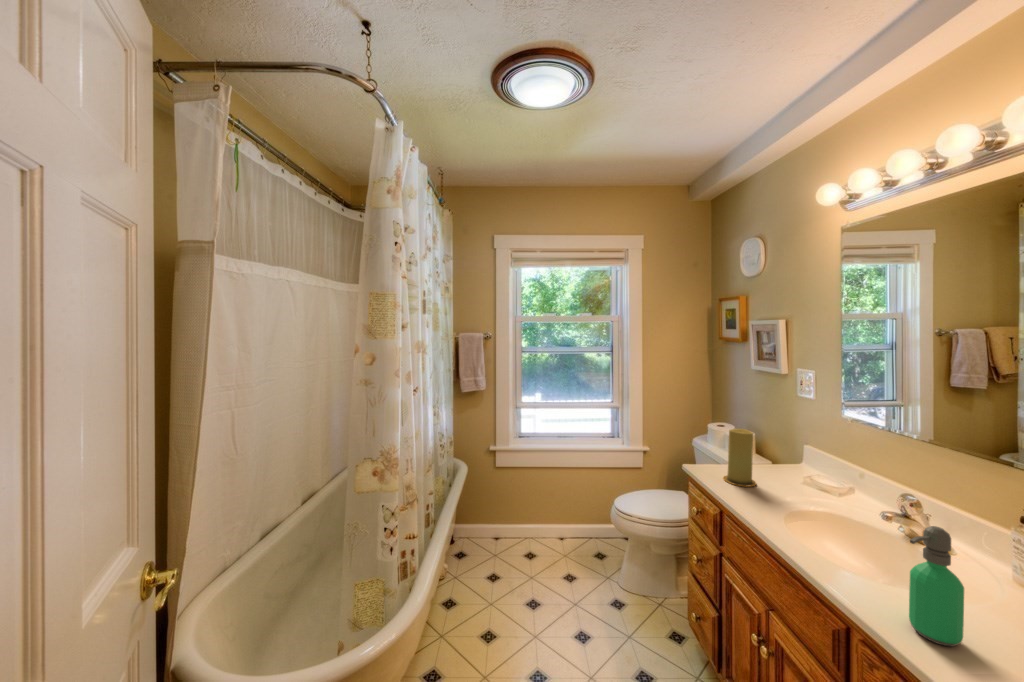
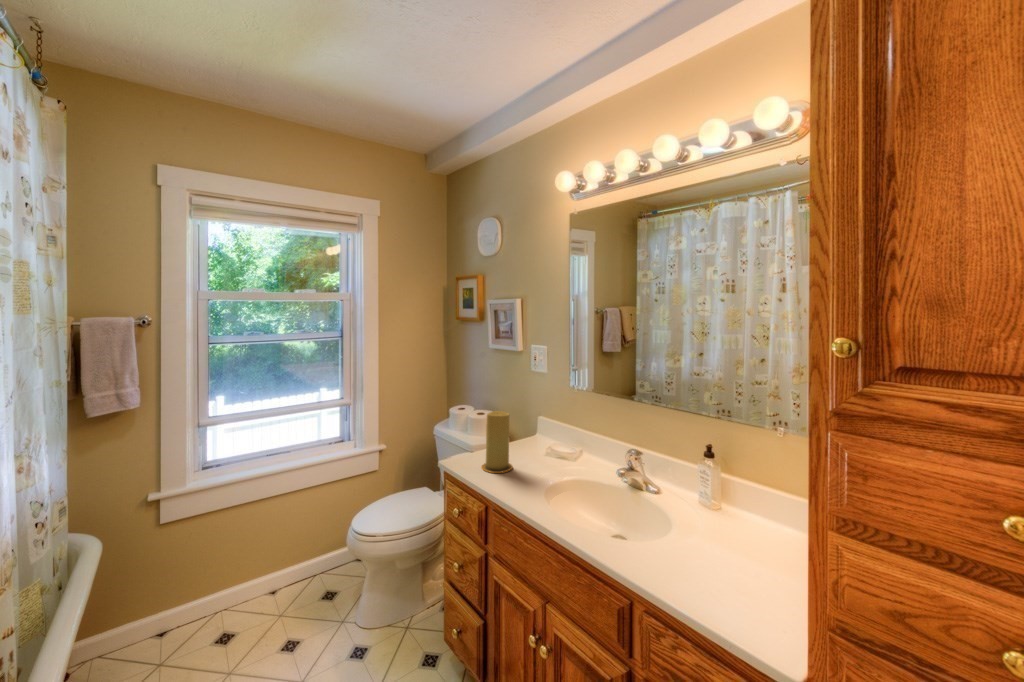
soap dispenser: present [909,526,964,646] -> none [678,480,718,590]

